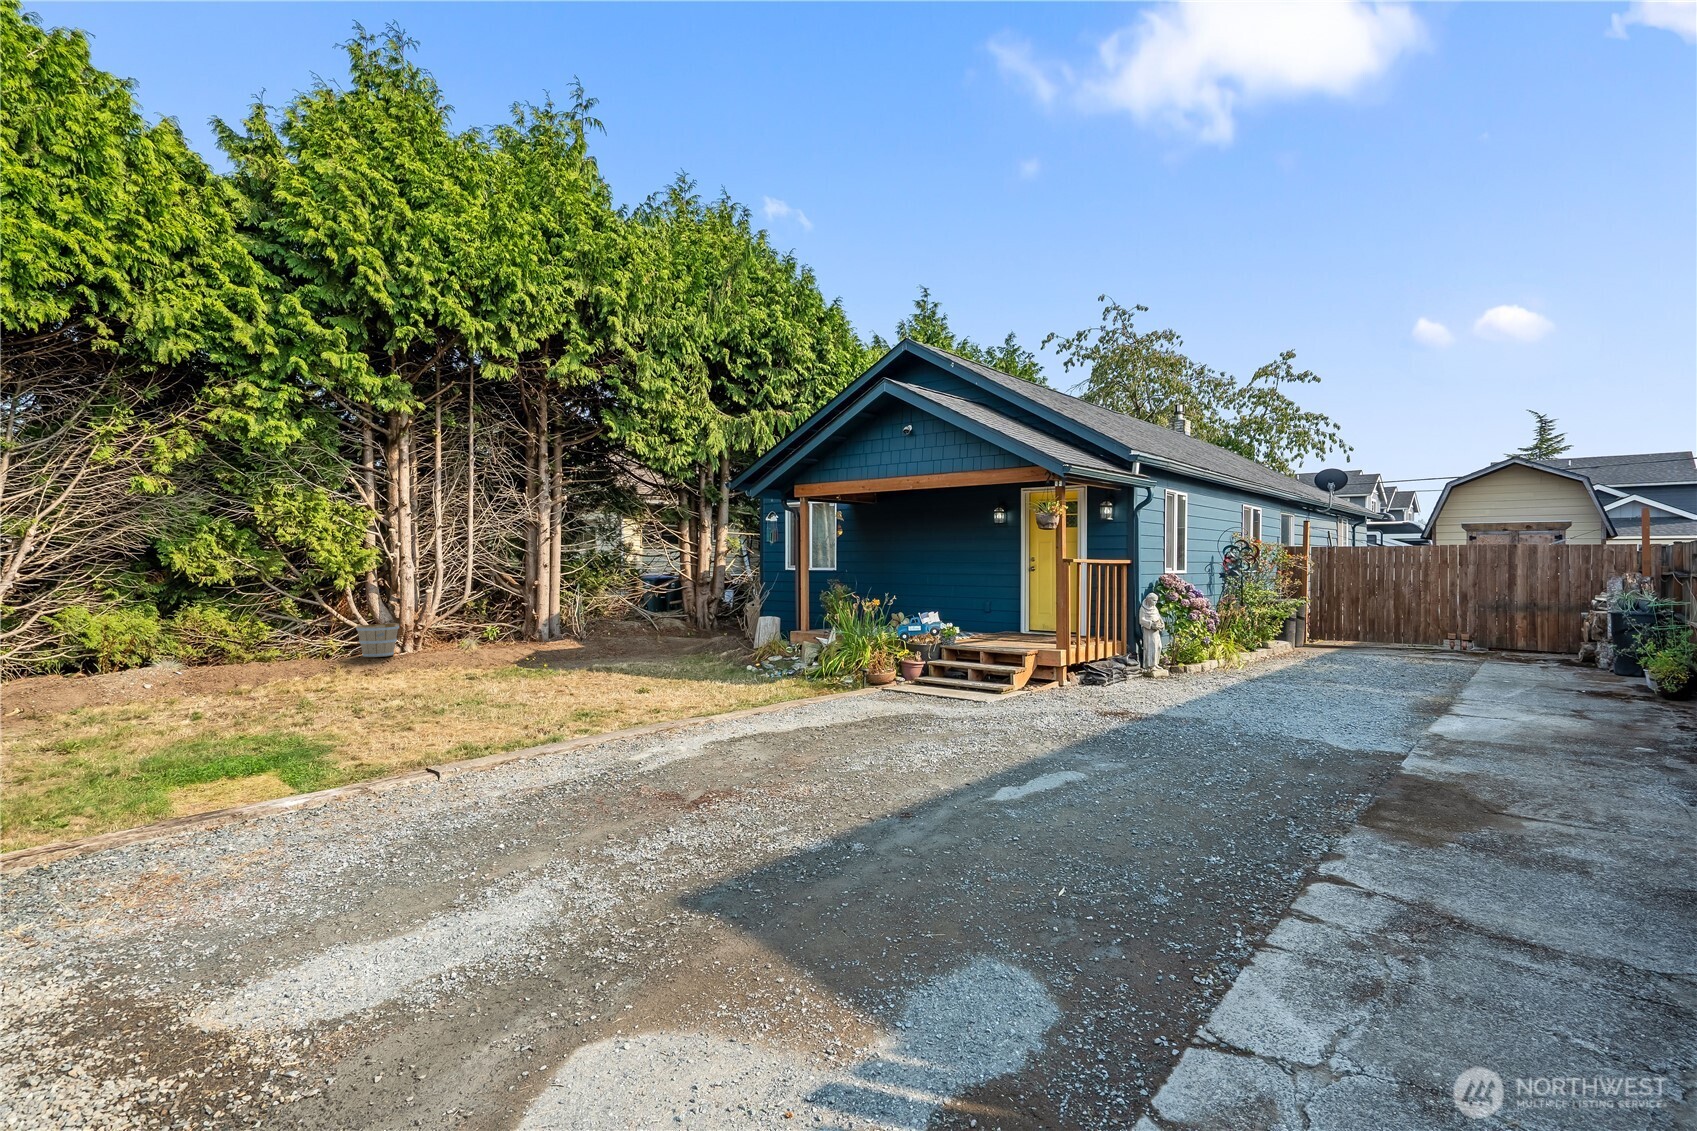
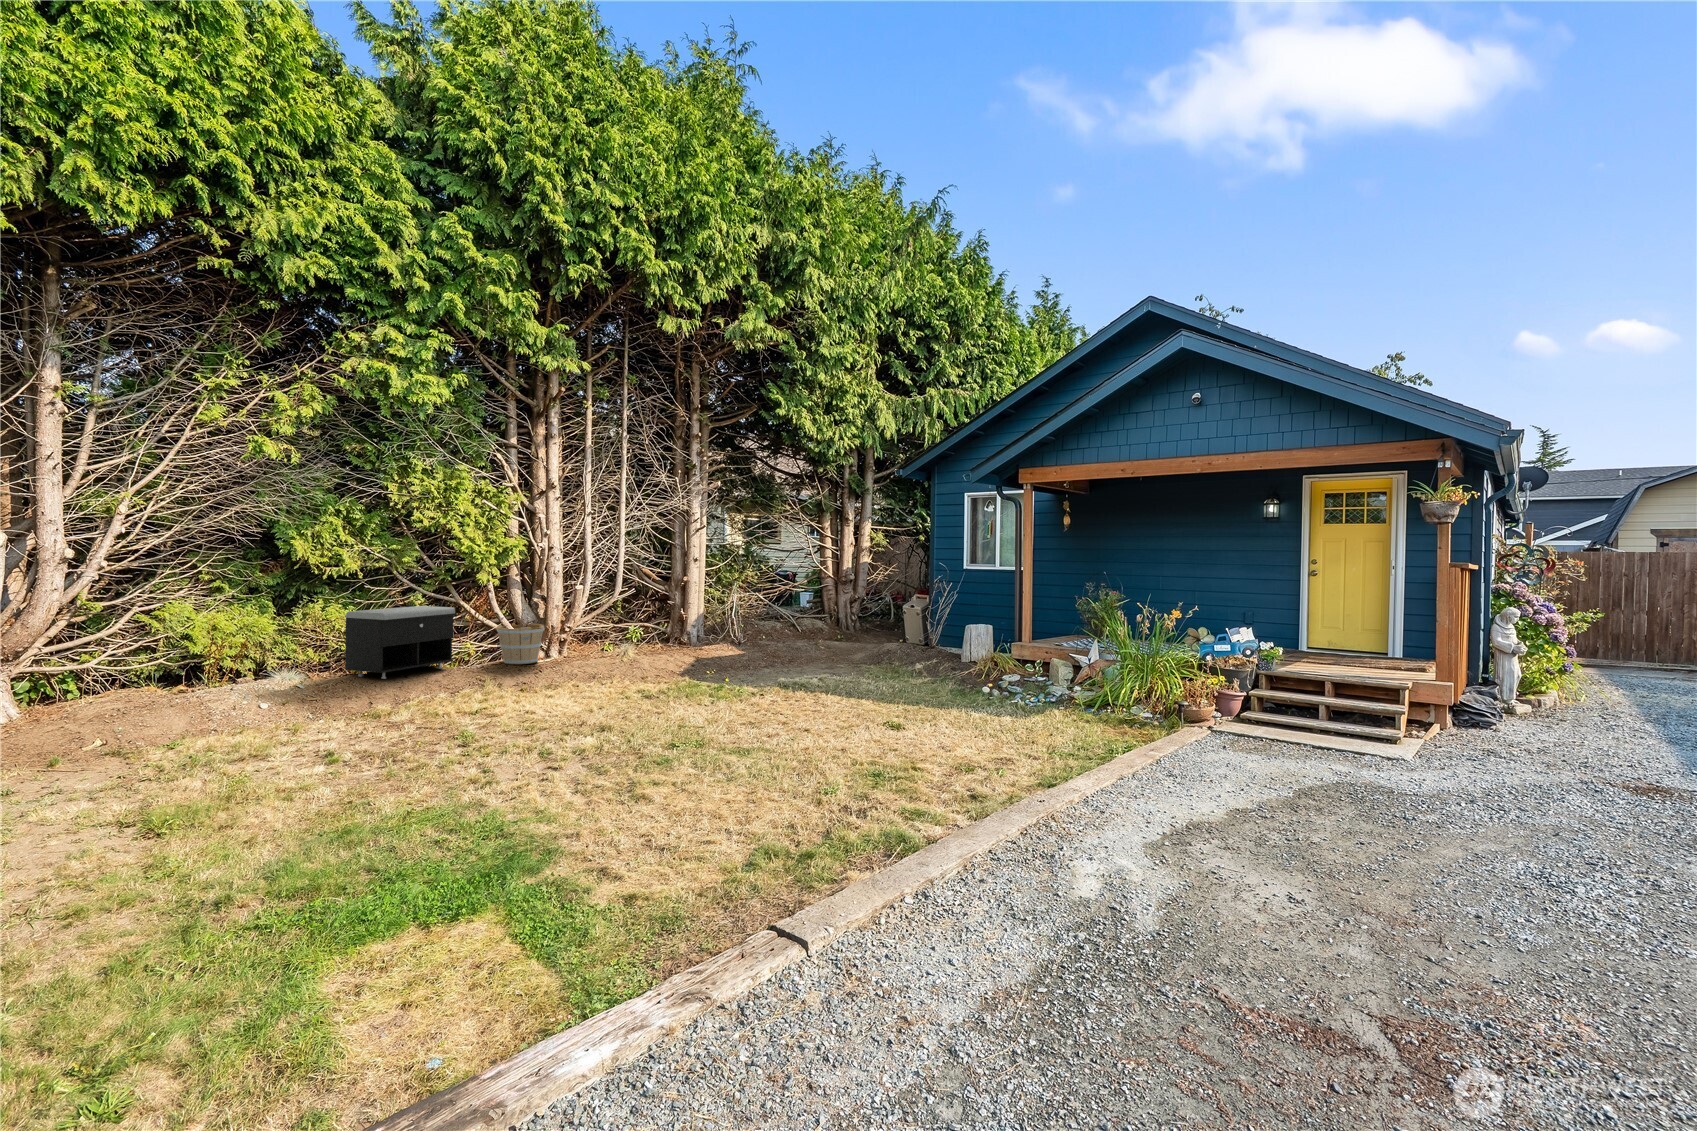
storage bench: none [219,609,316,668] -> present [346,606,455,679]

